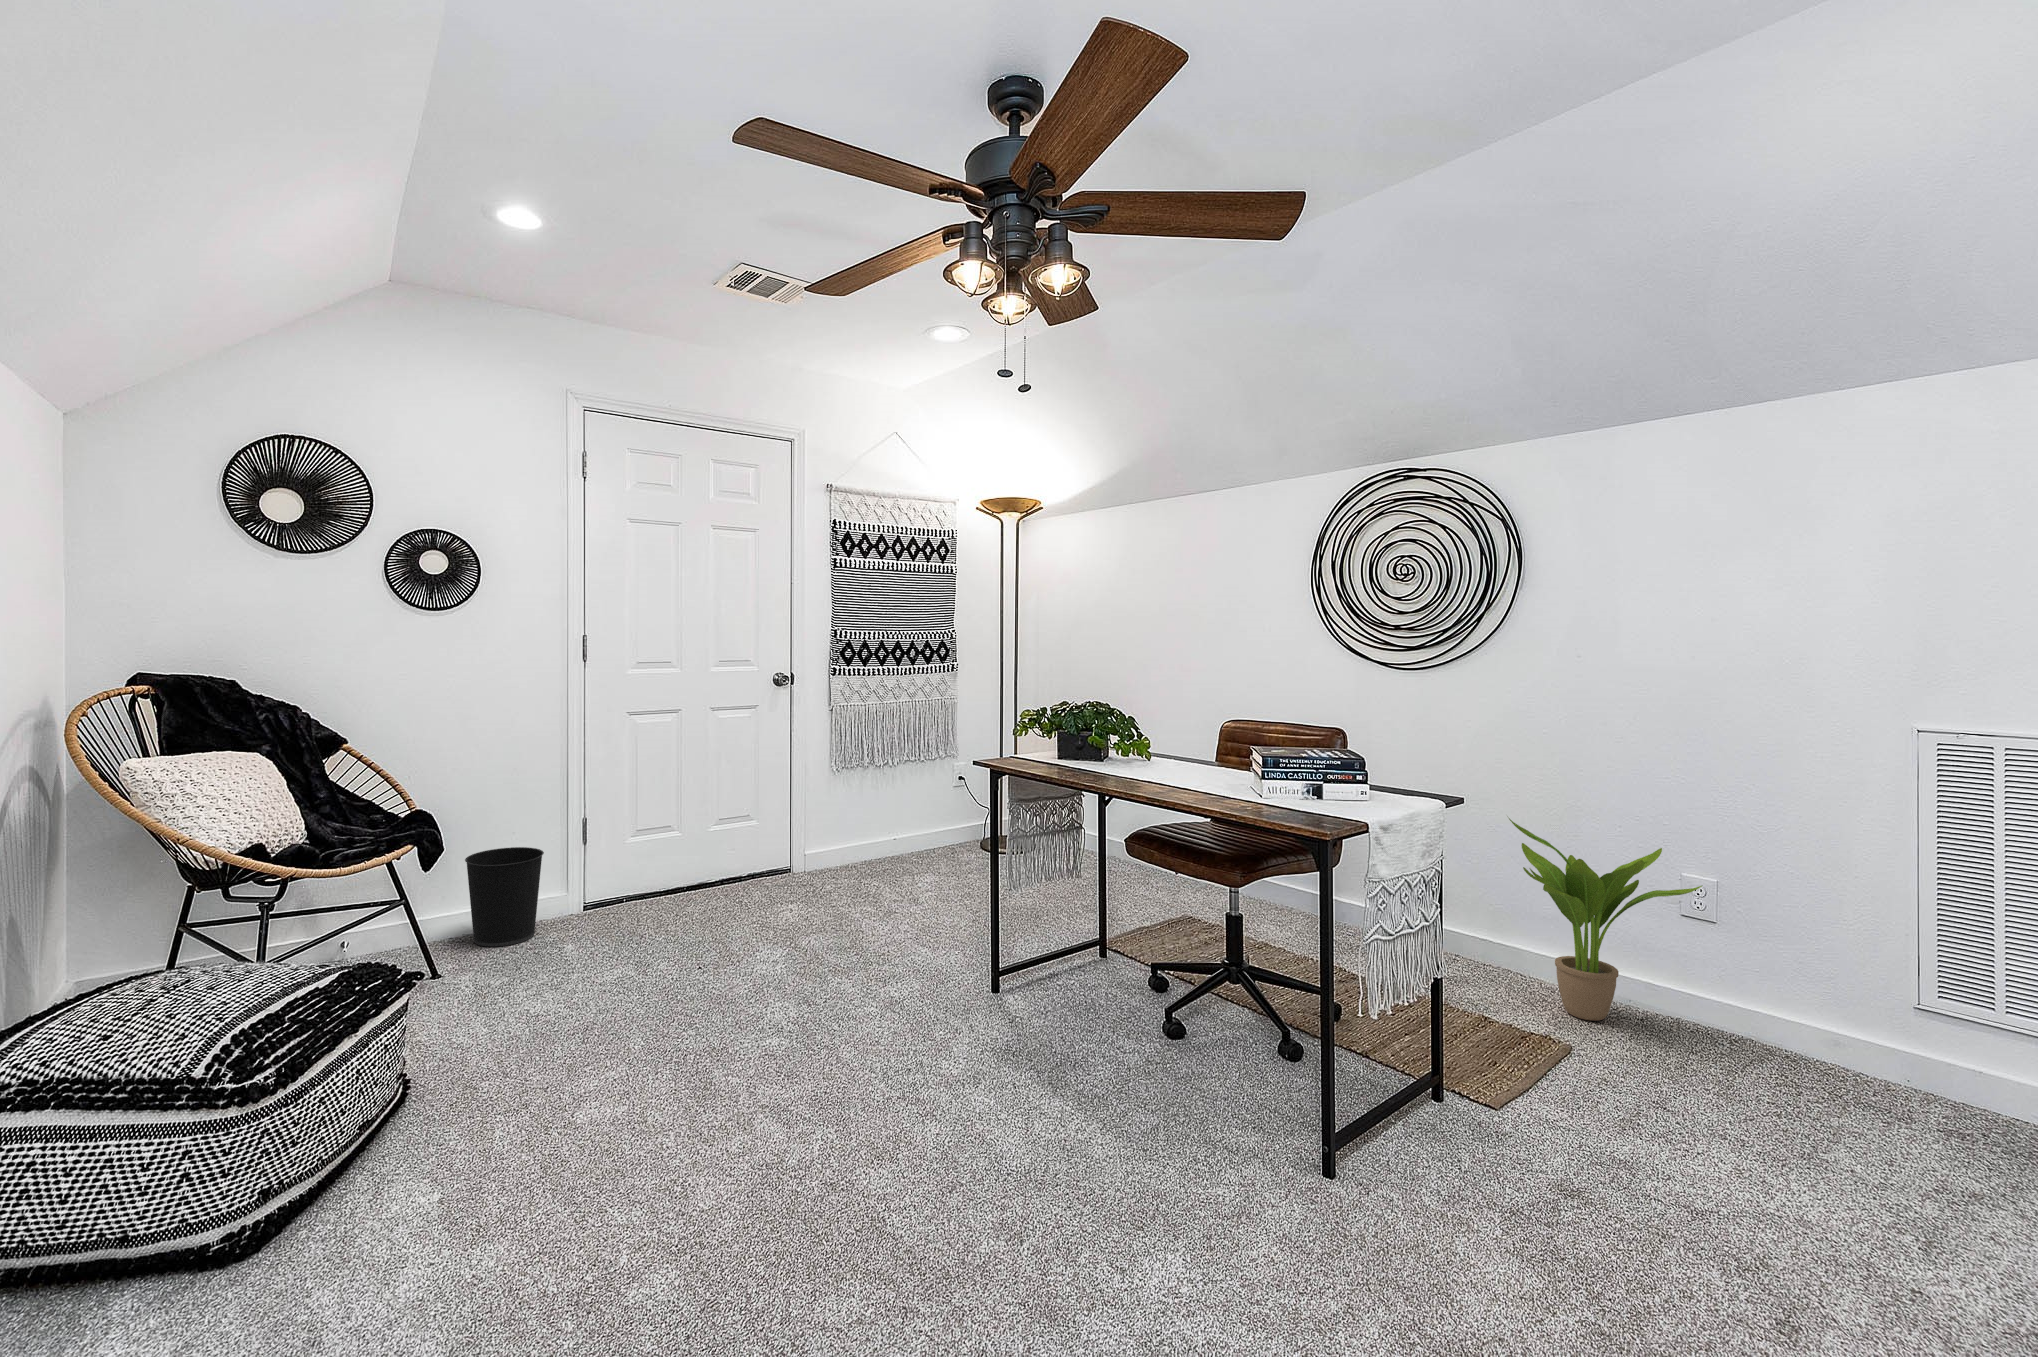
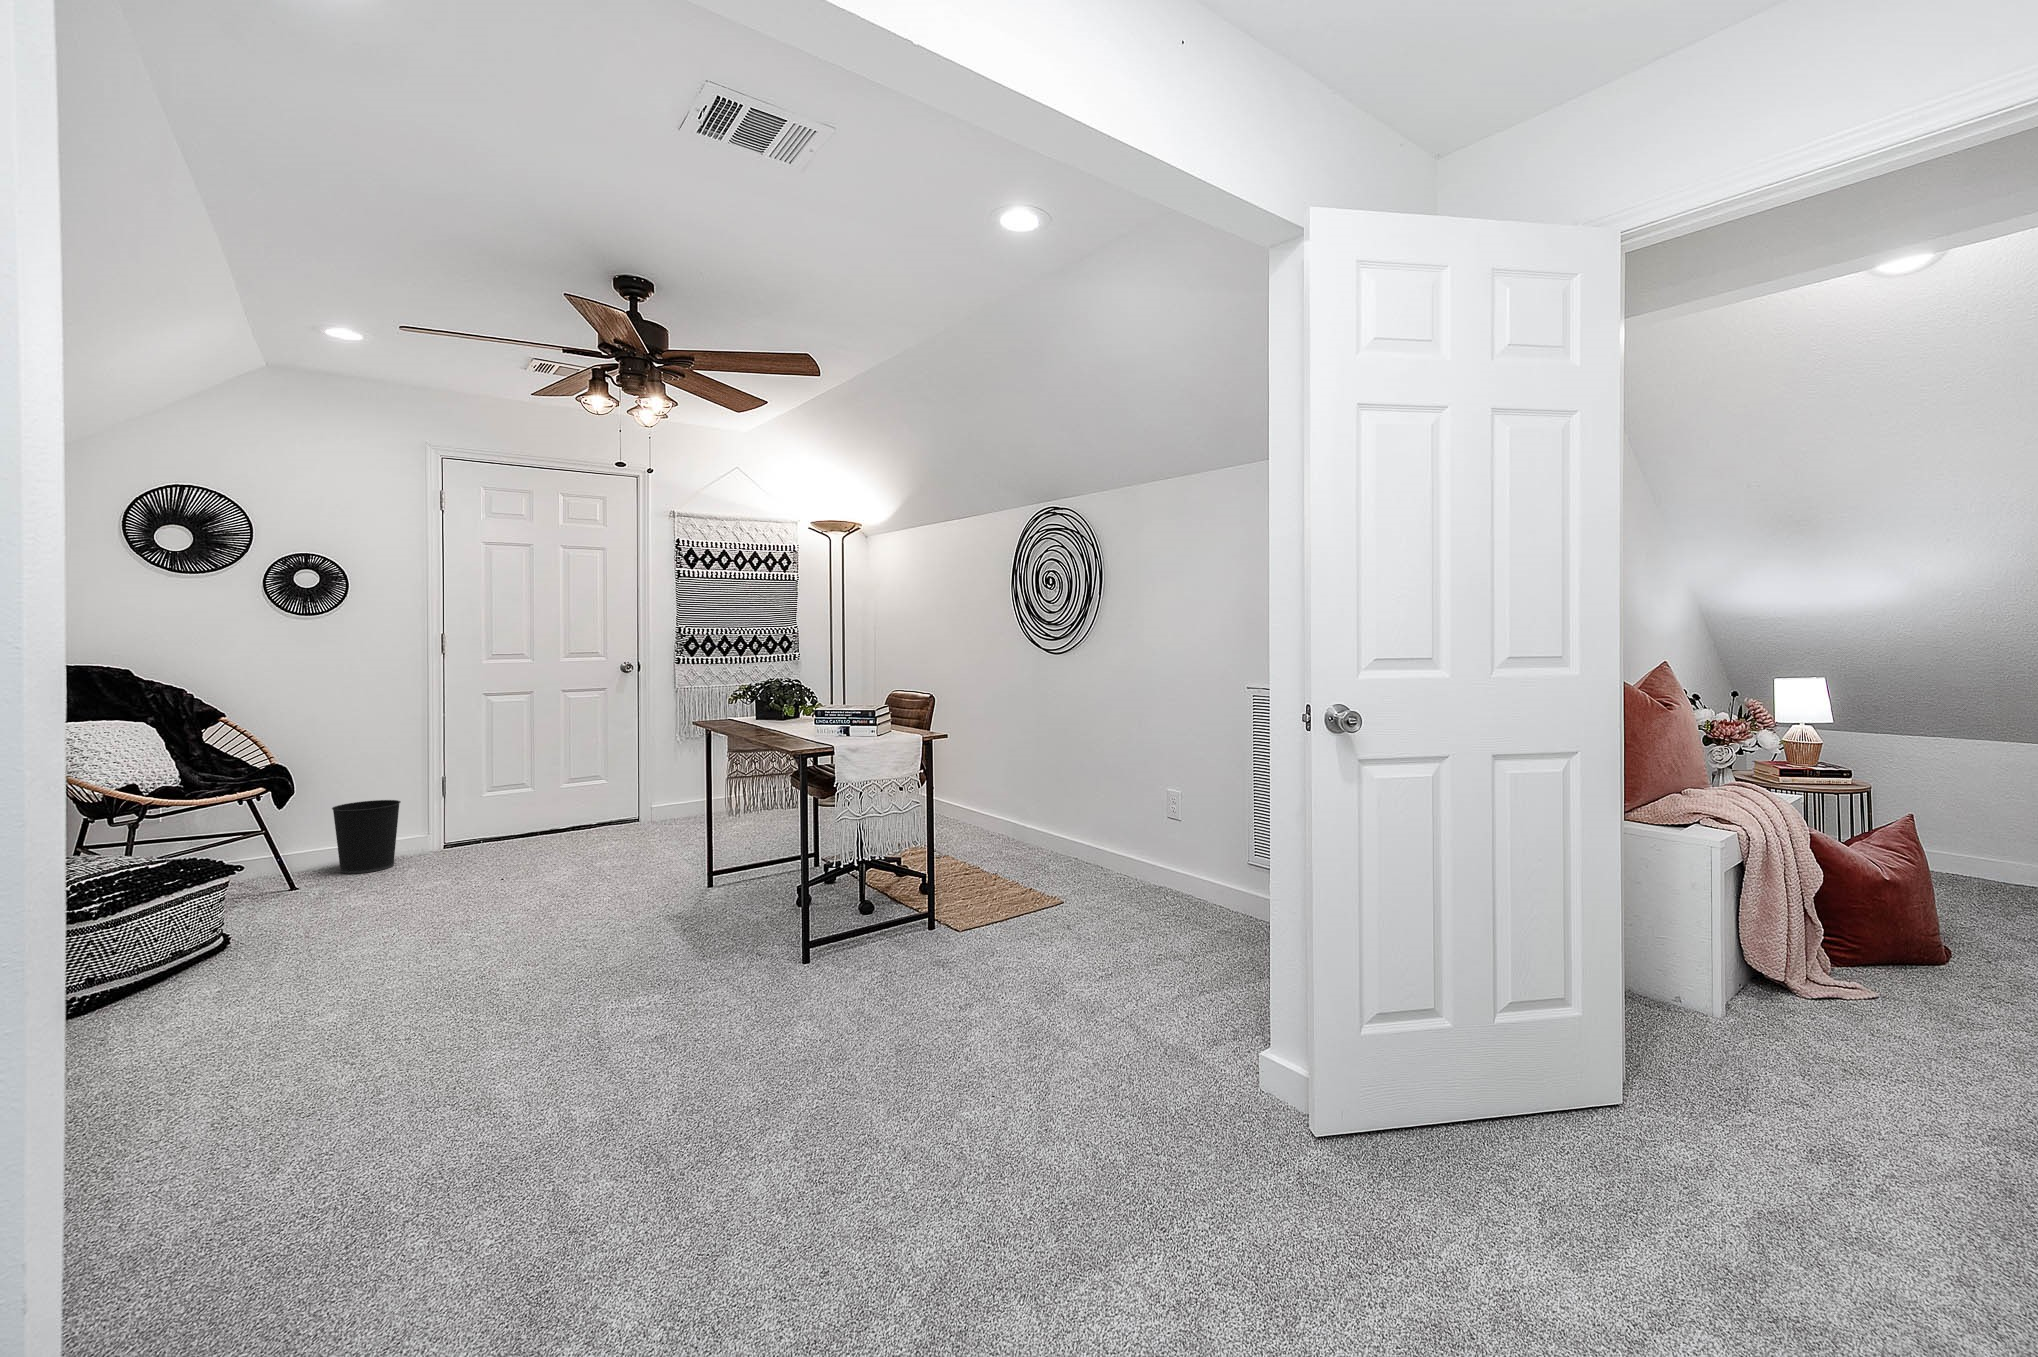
potted plant: present [1509,818,1702,1021] -> none [1080,746,1188,892]

